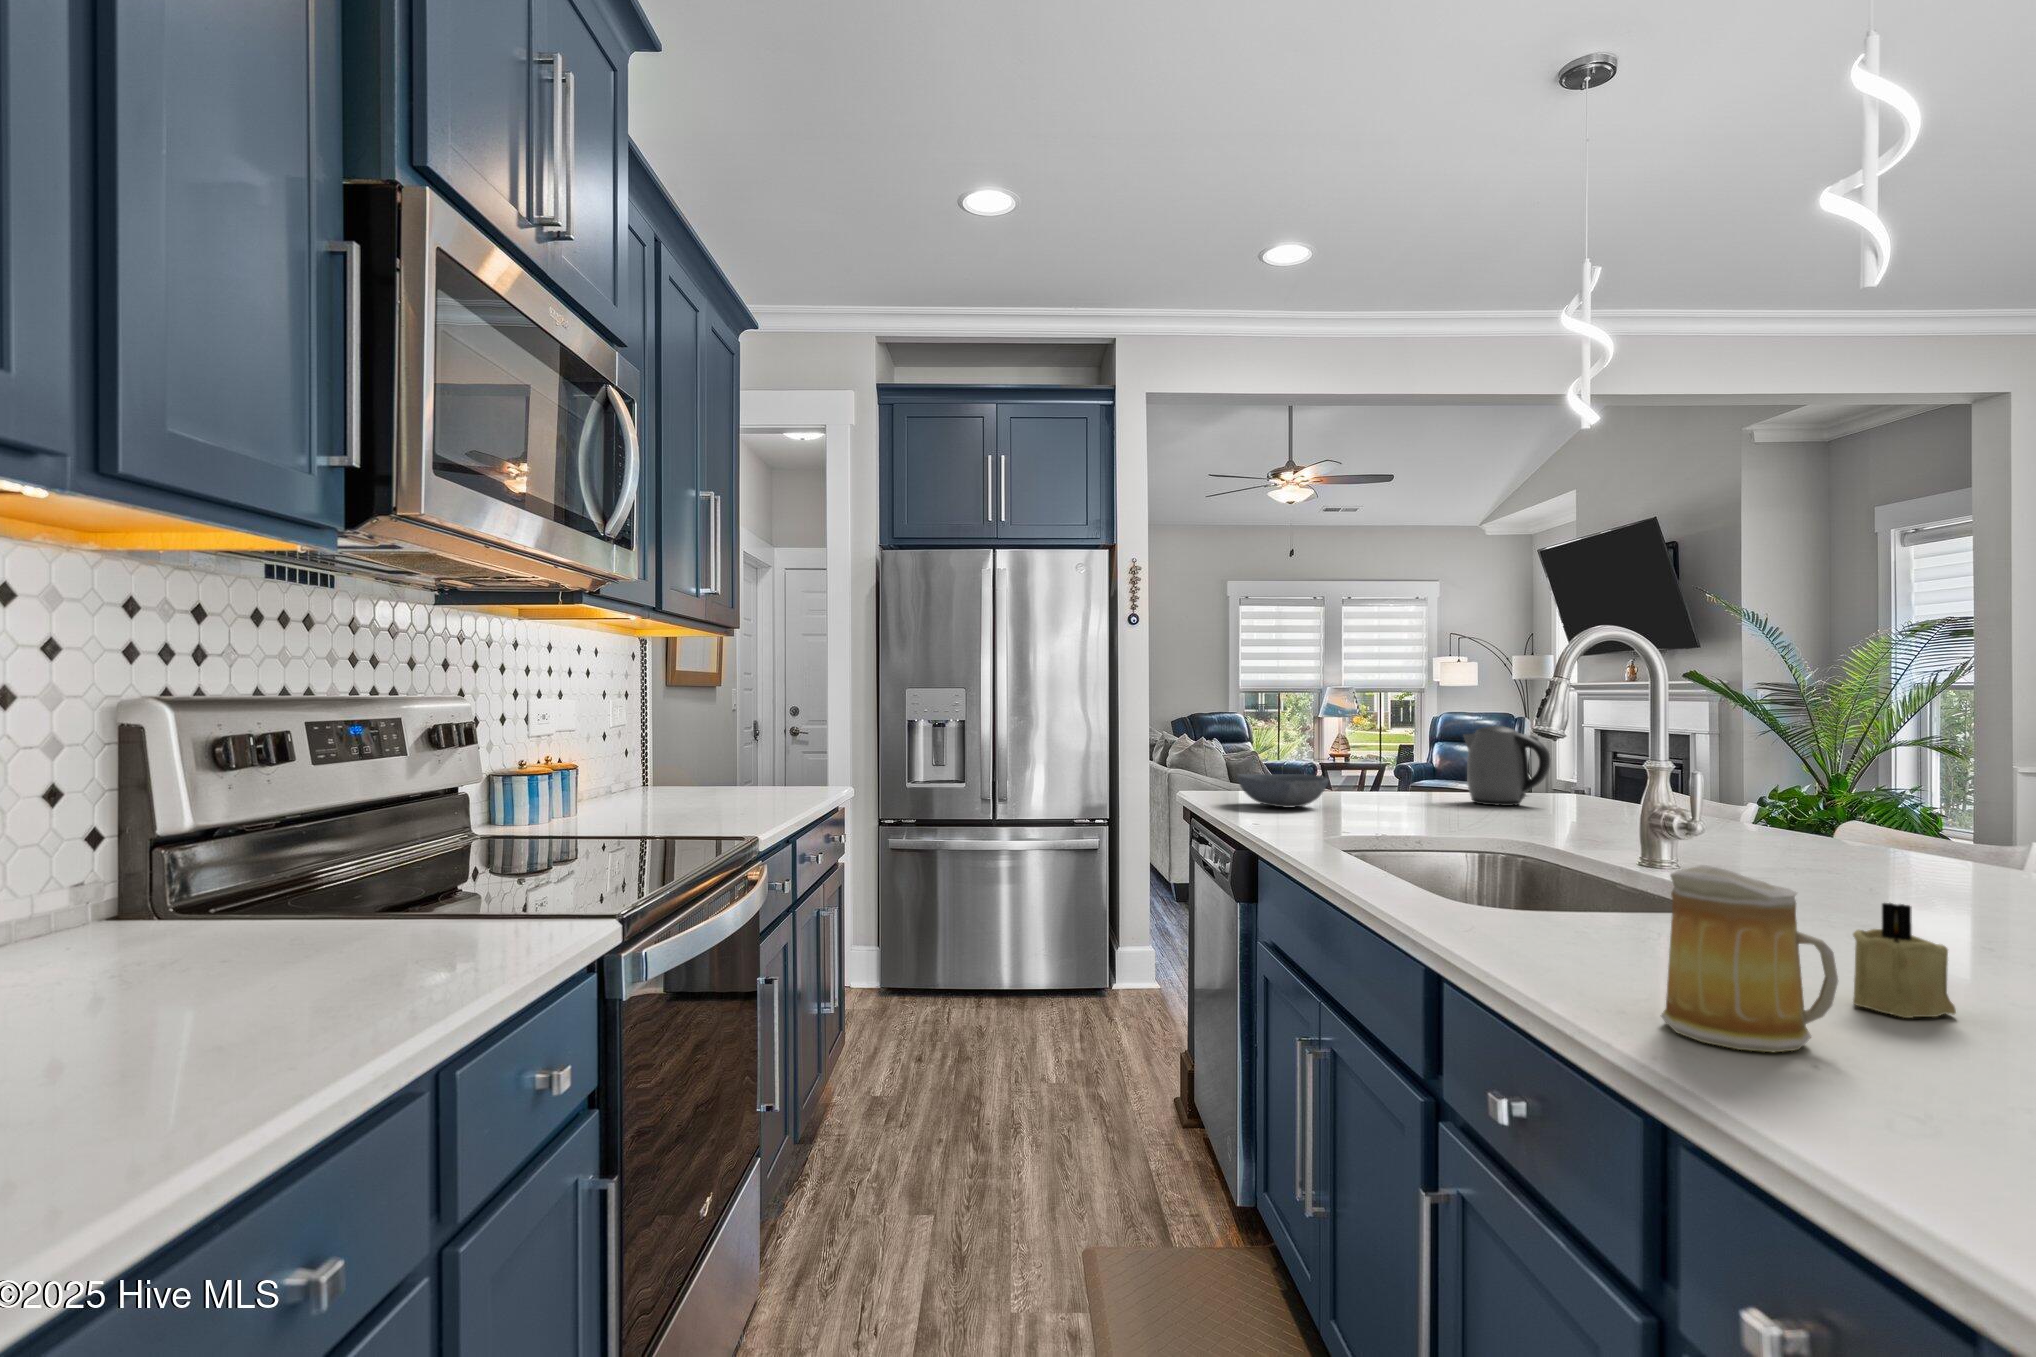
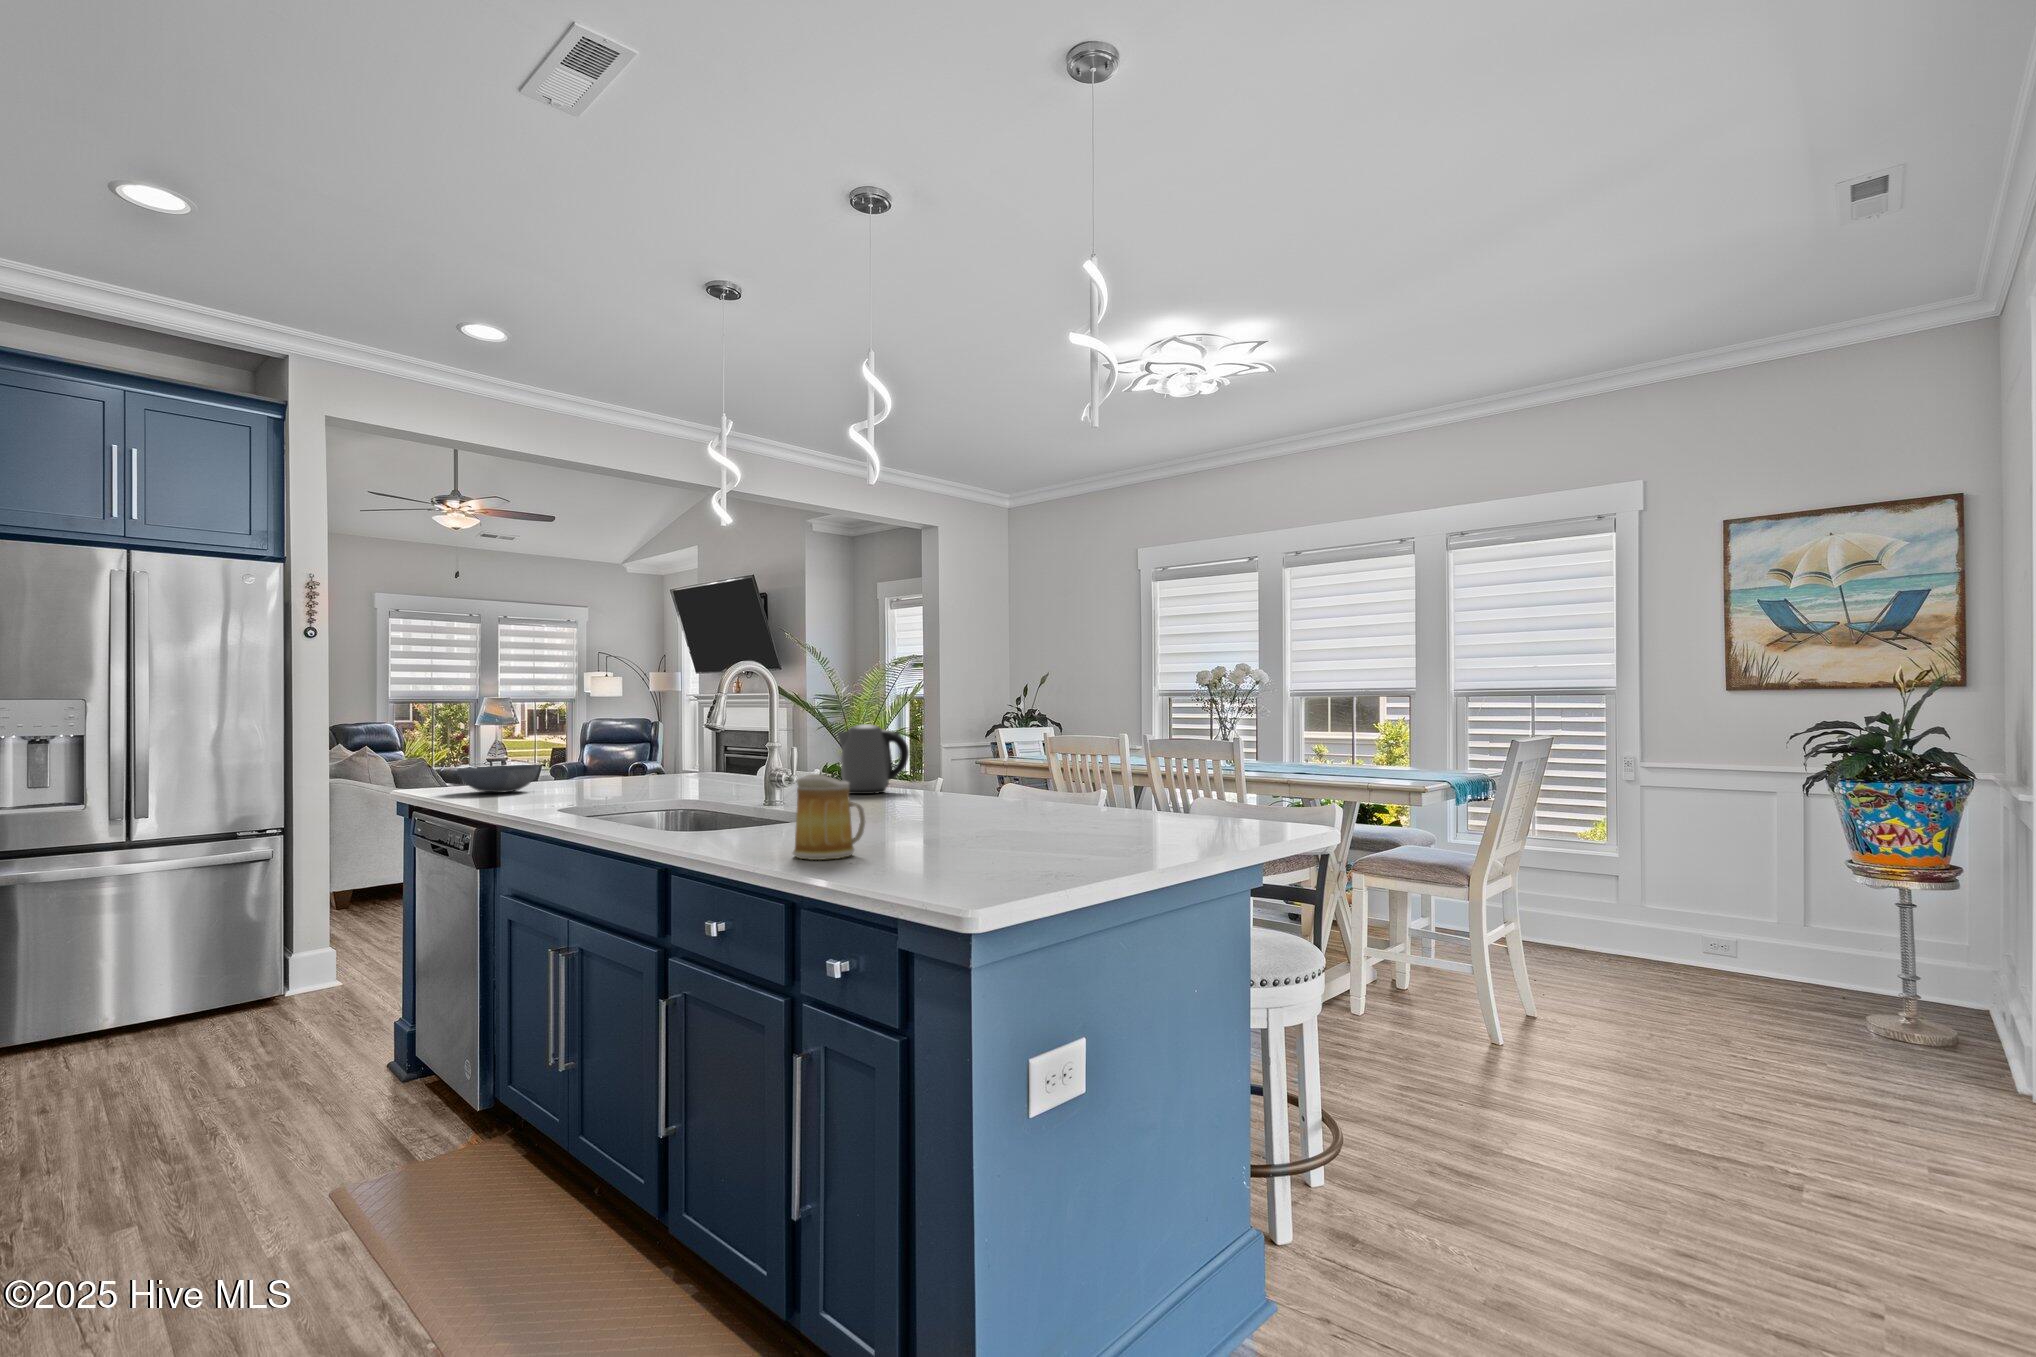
kettle: present [1463,726,1550,806] -> present [837,724,909,794]
candle: present [1853,903,1956,1018] -> none [871,789,910,841]

